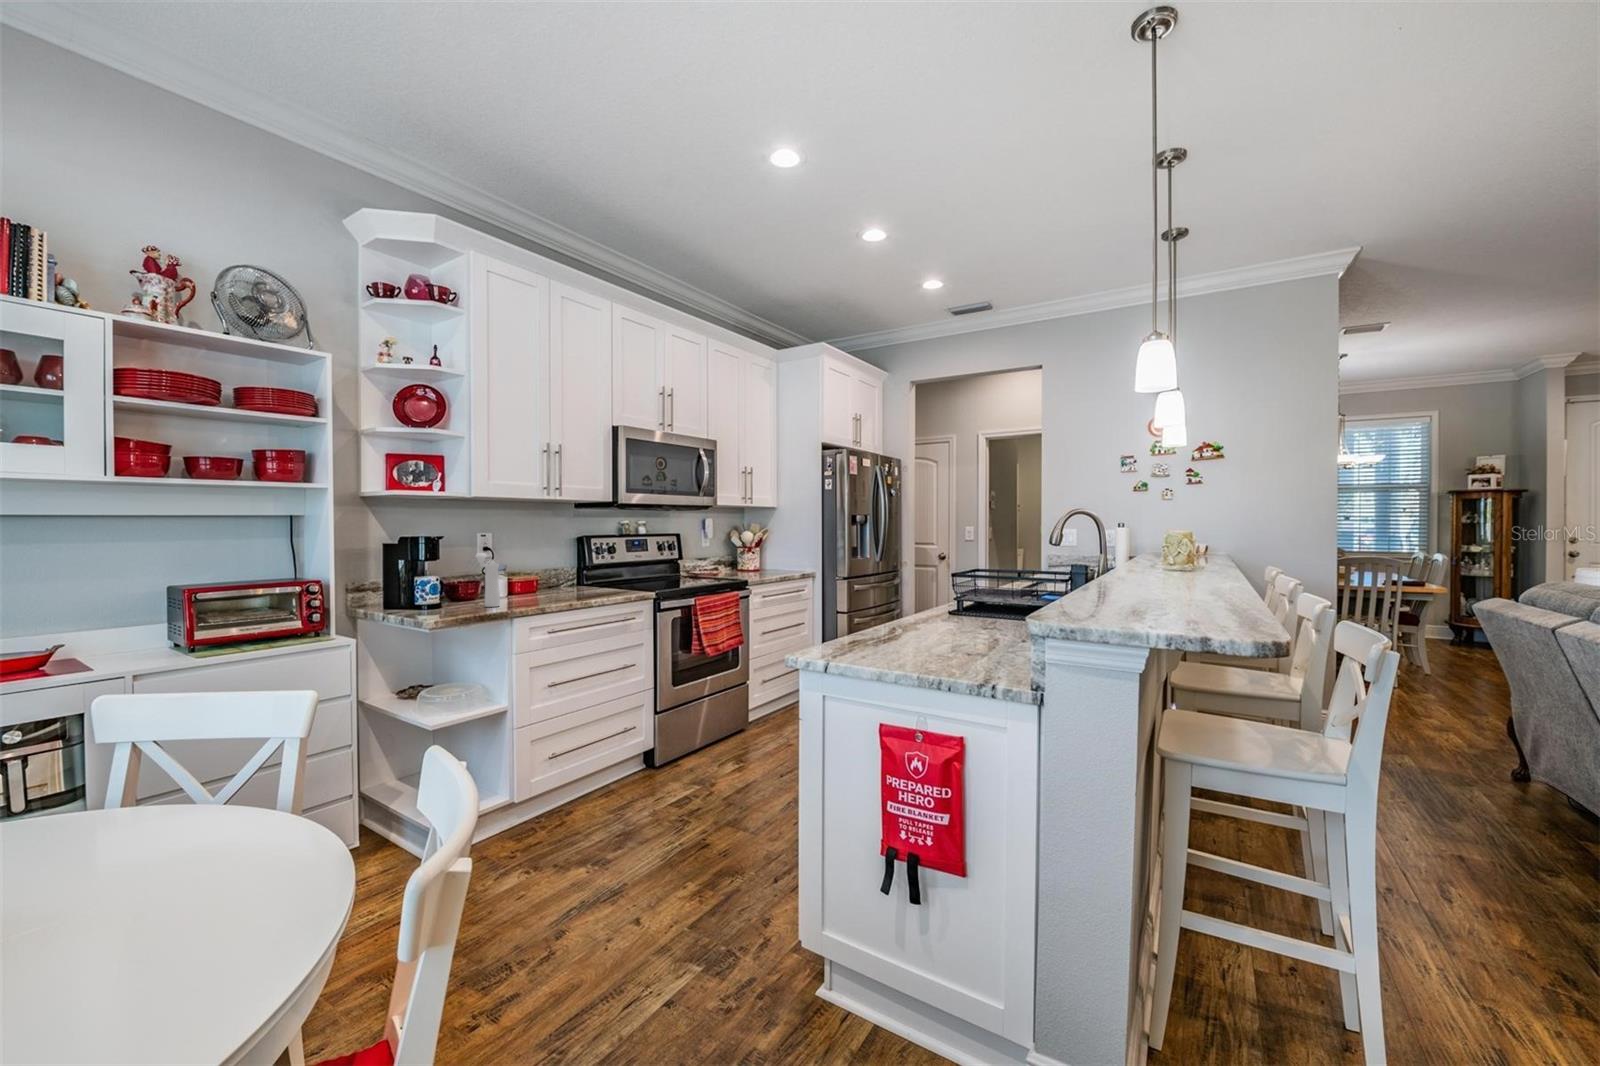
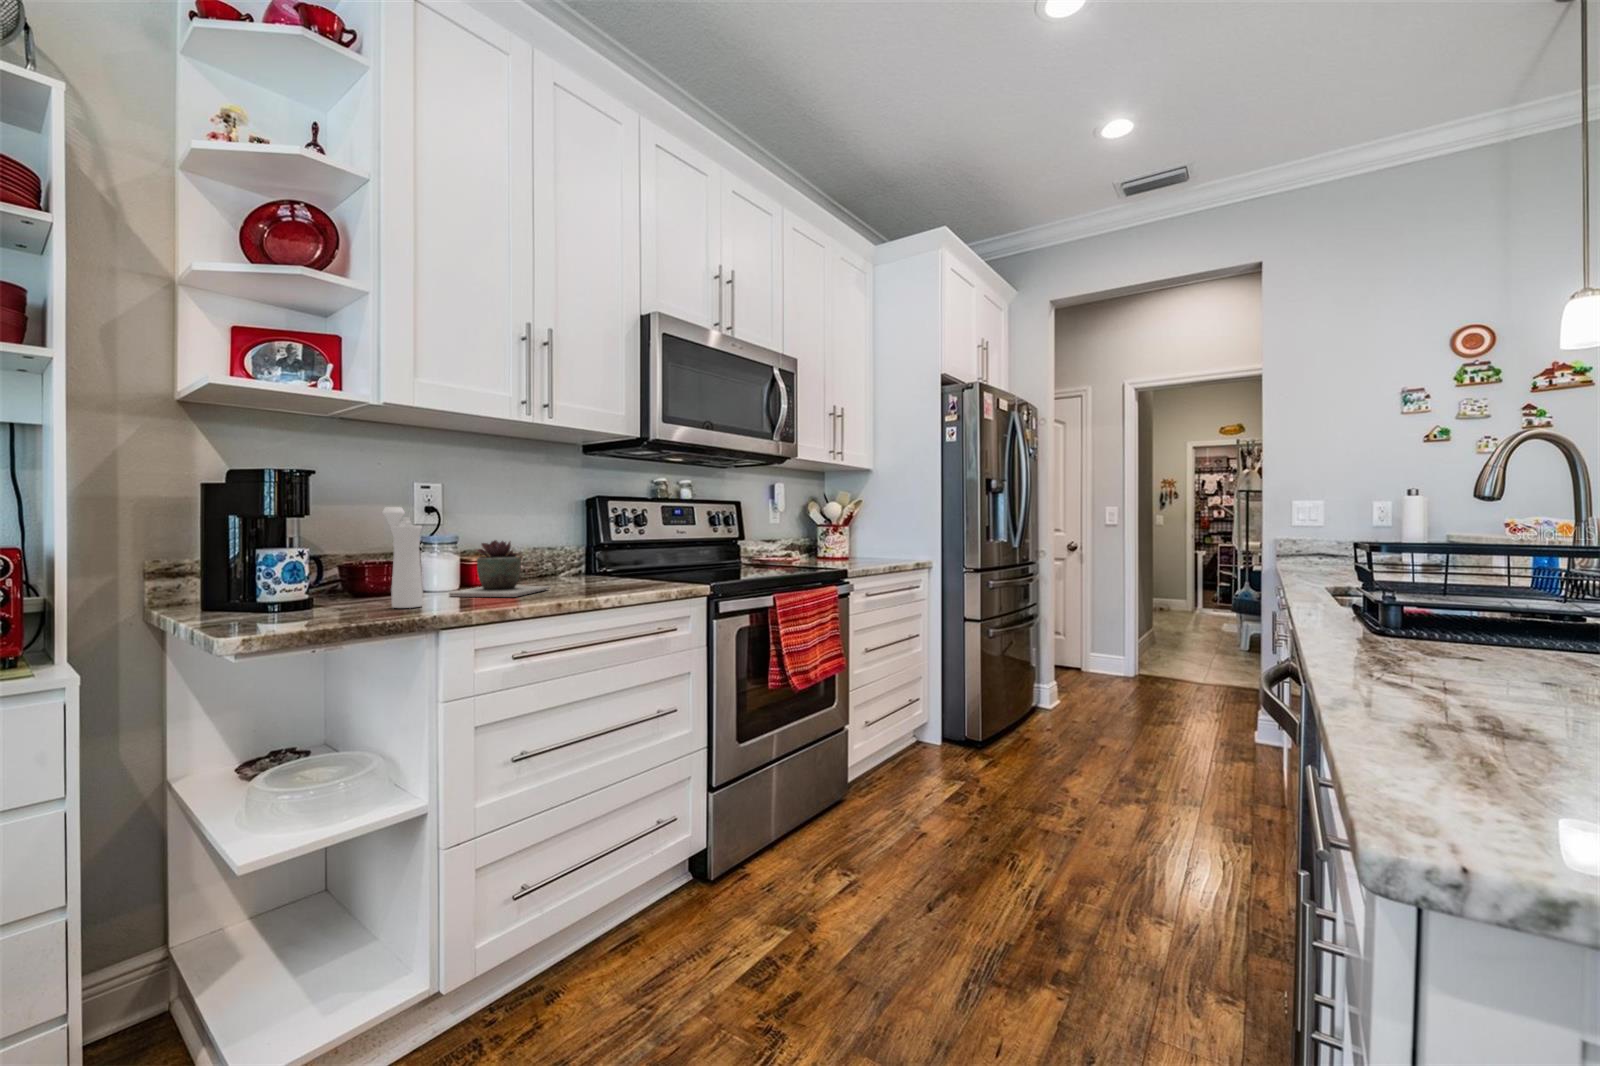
succulent plant: none [507,568,561,601] -> present [449,540,551,597]

